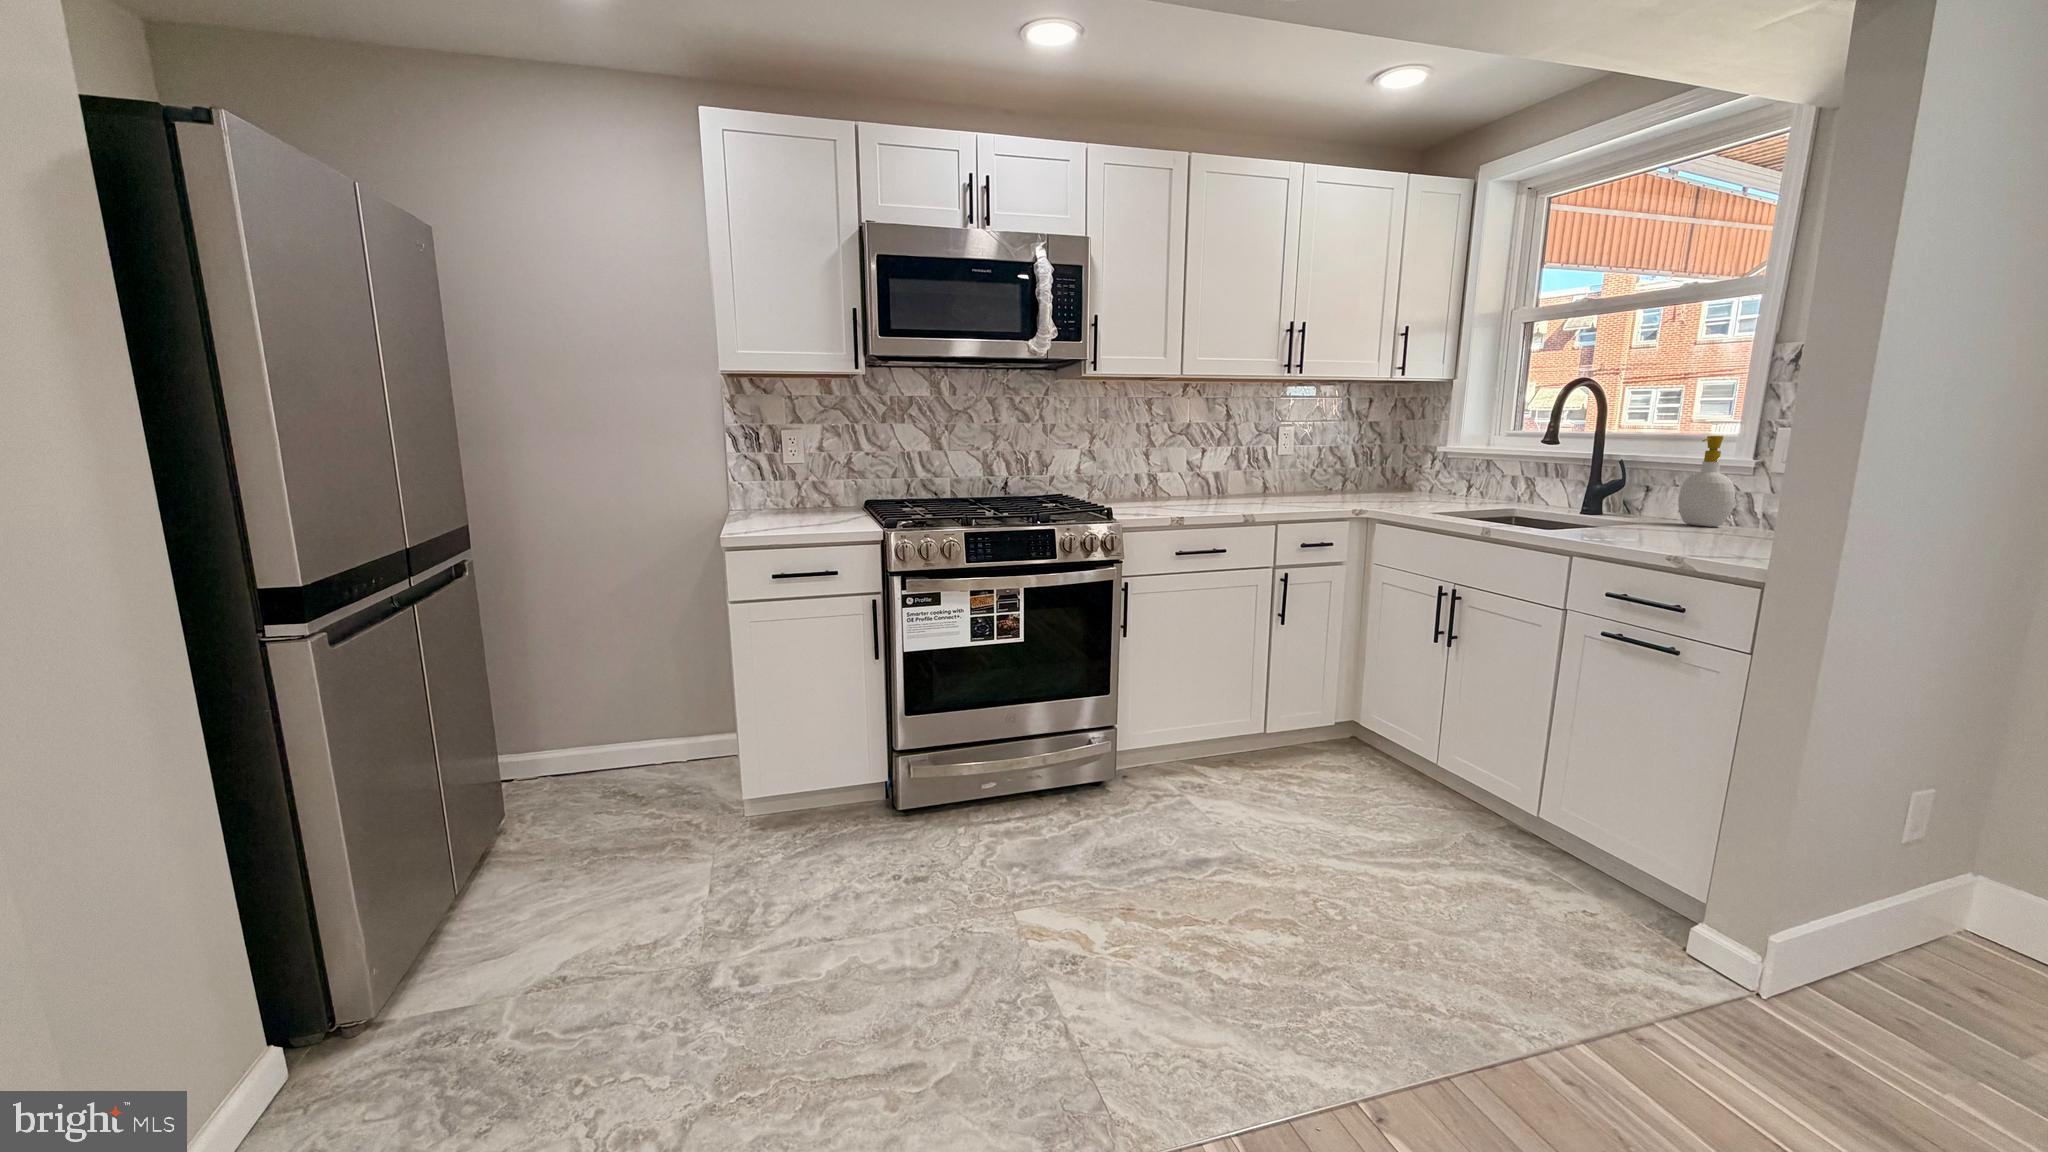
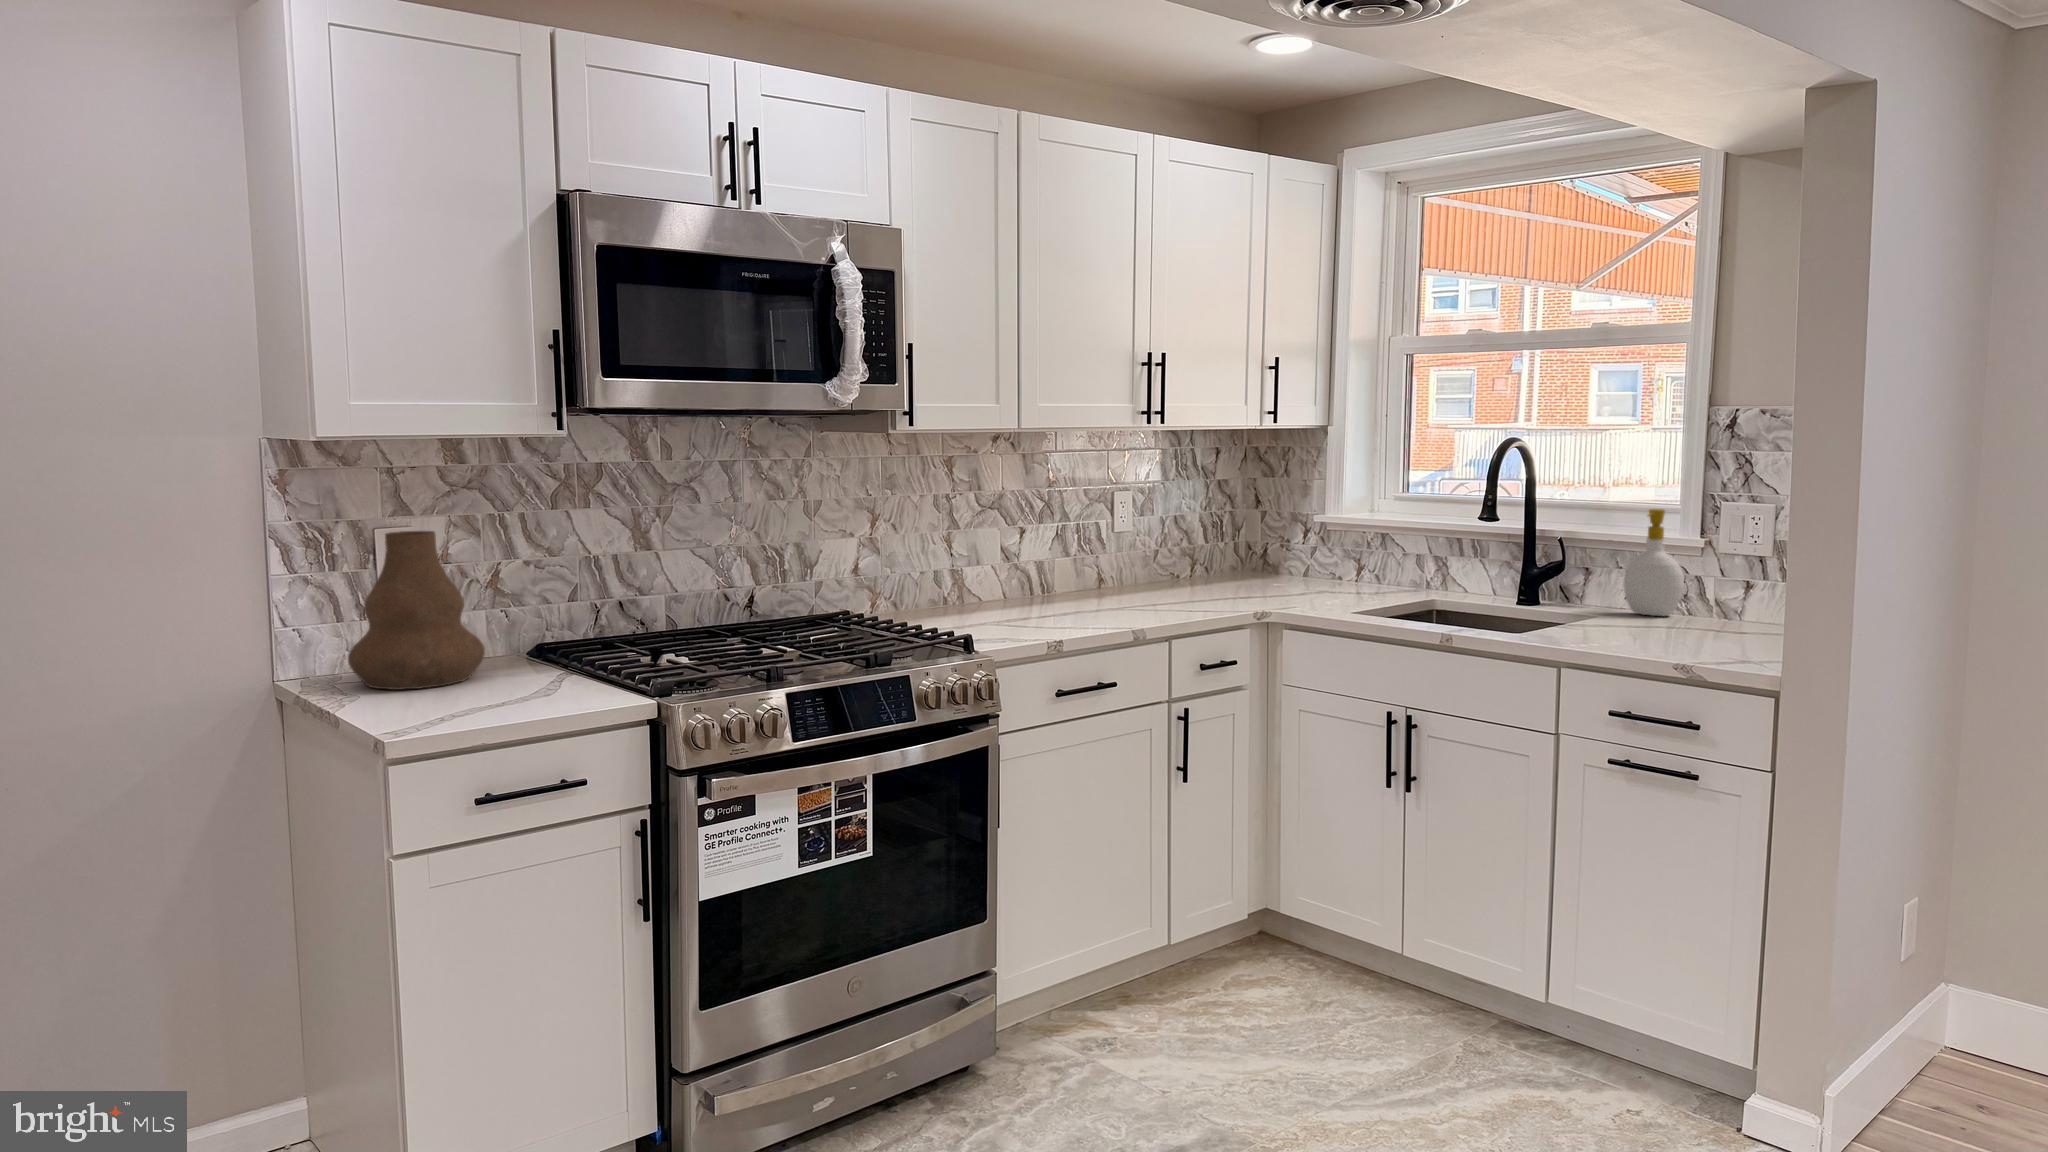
vase: none [754,430,827,518] -> present [348,531,485,690]

